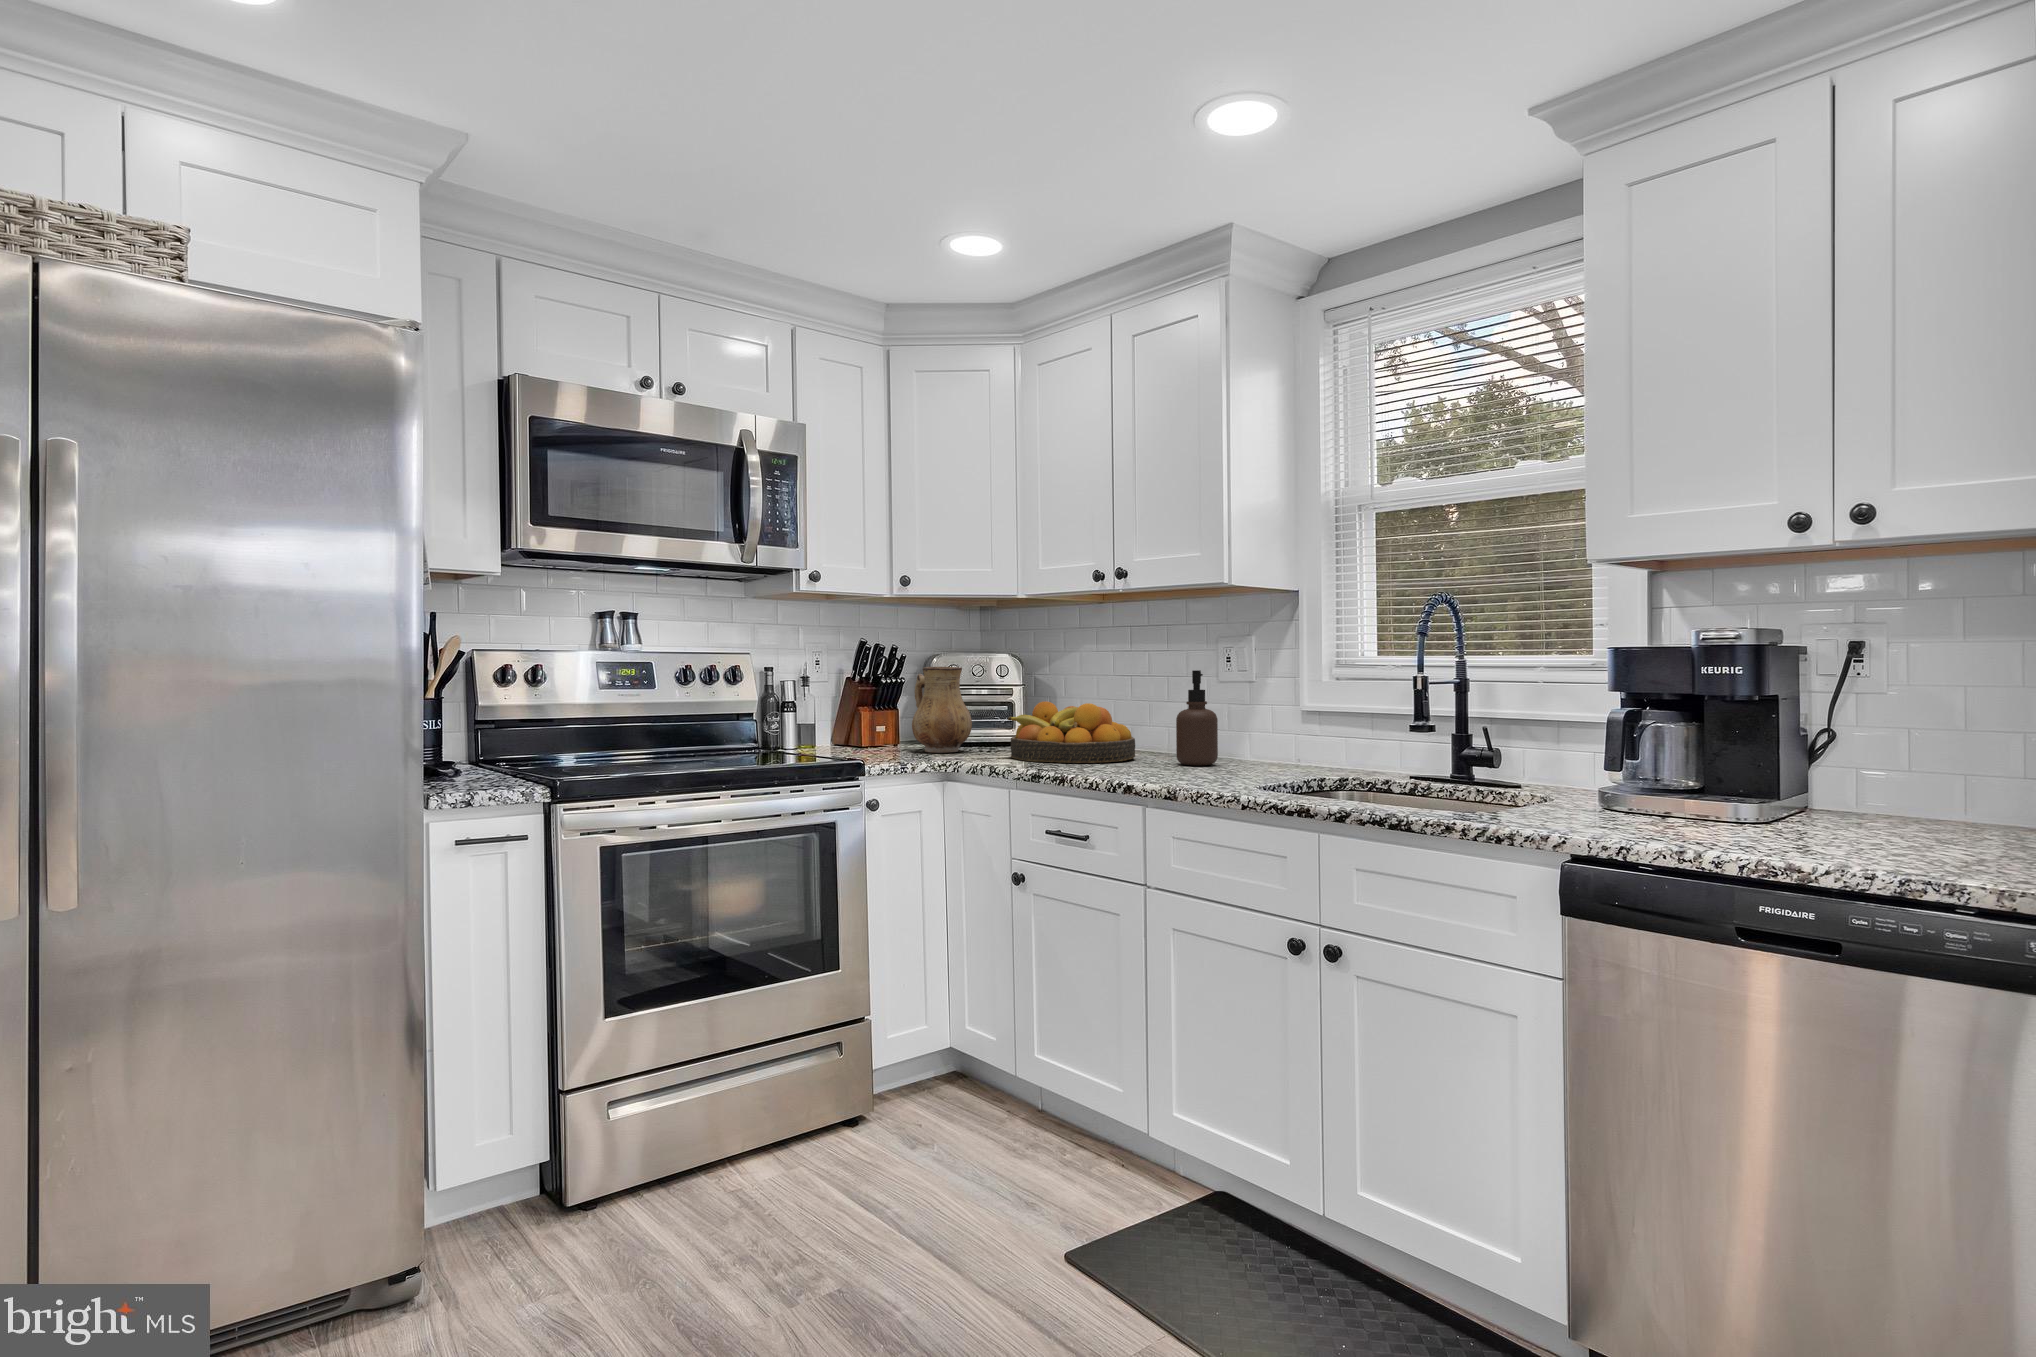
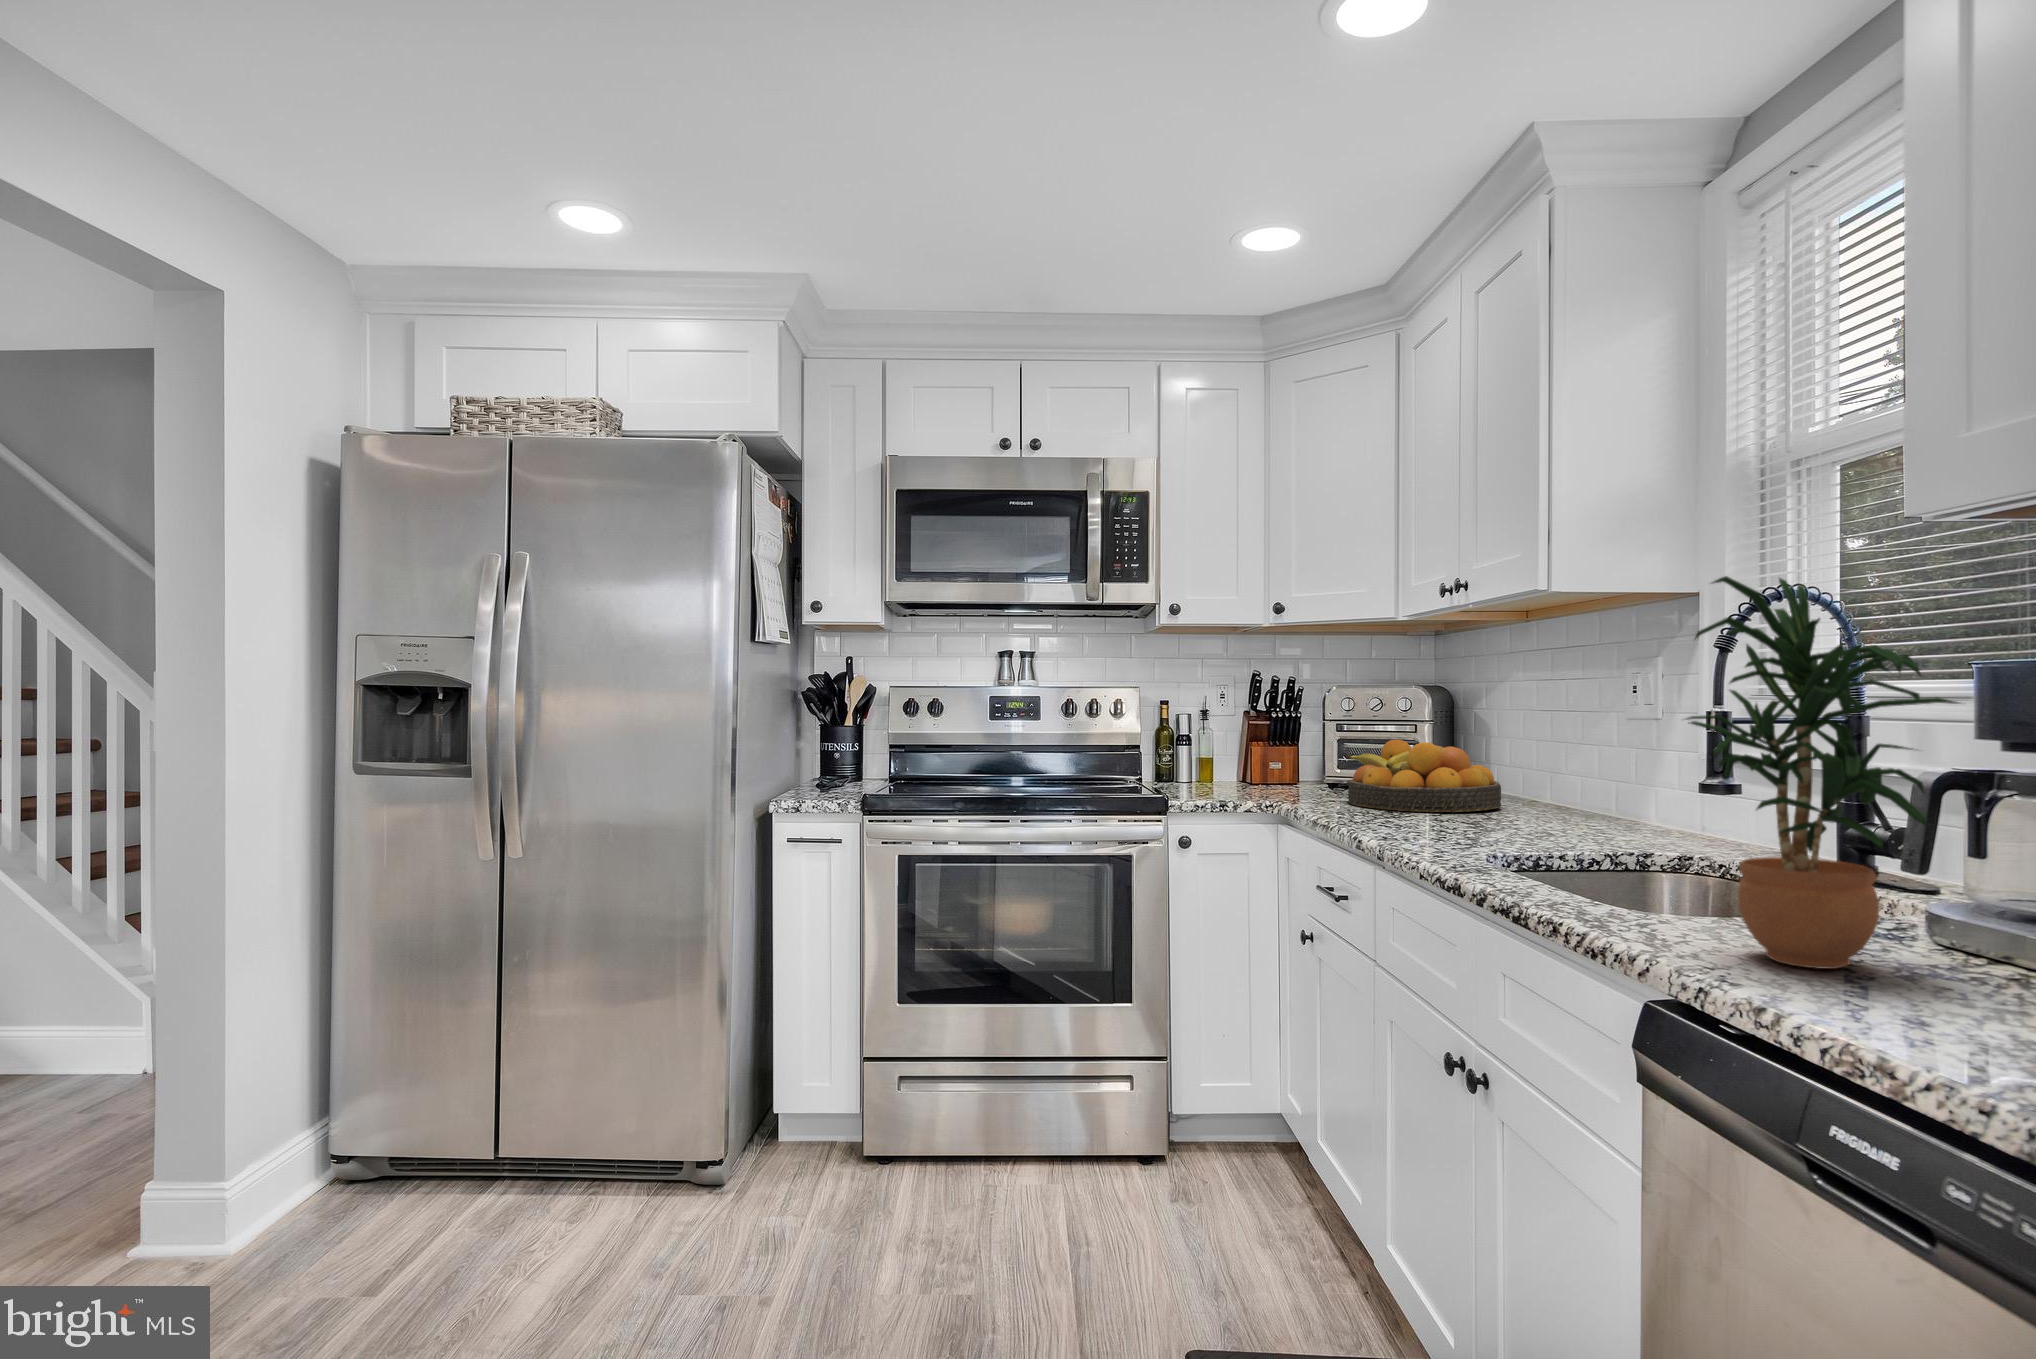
potted plant: none [1556,591,1700,831] -> present [1686,576,1959,969]
ceramic pitcher: present [912,667,972,753] -> none [1276,700,1342,792]
soap dispenser: present [1176,670,1218,766] -> none [1518,704,1575,823]

